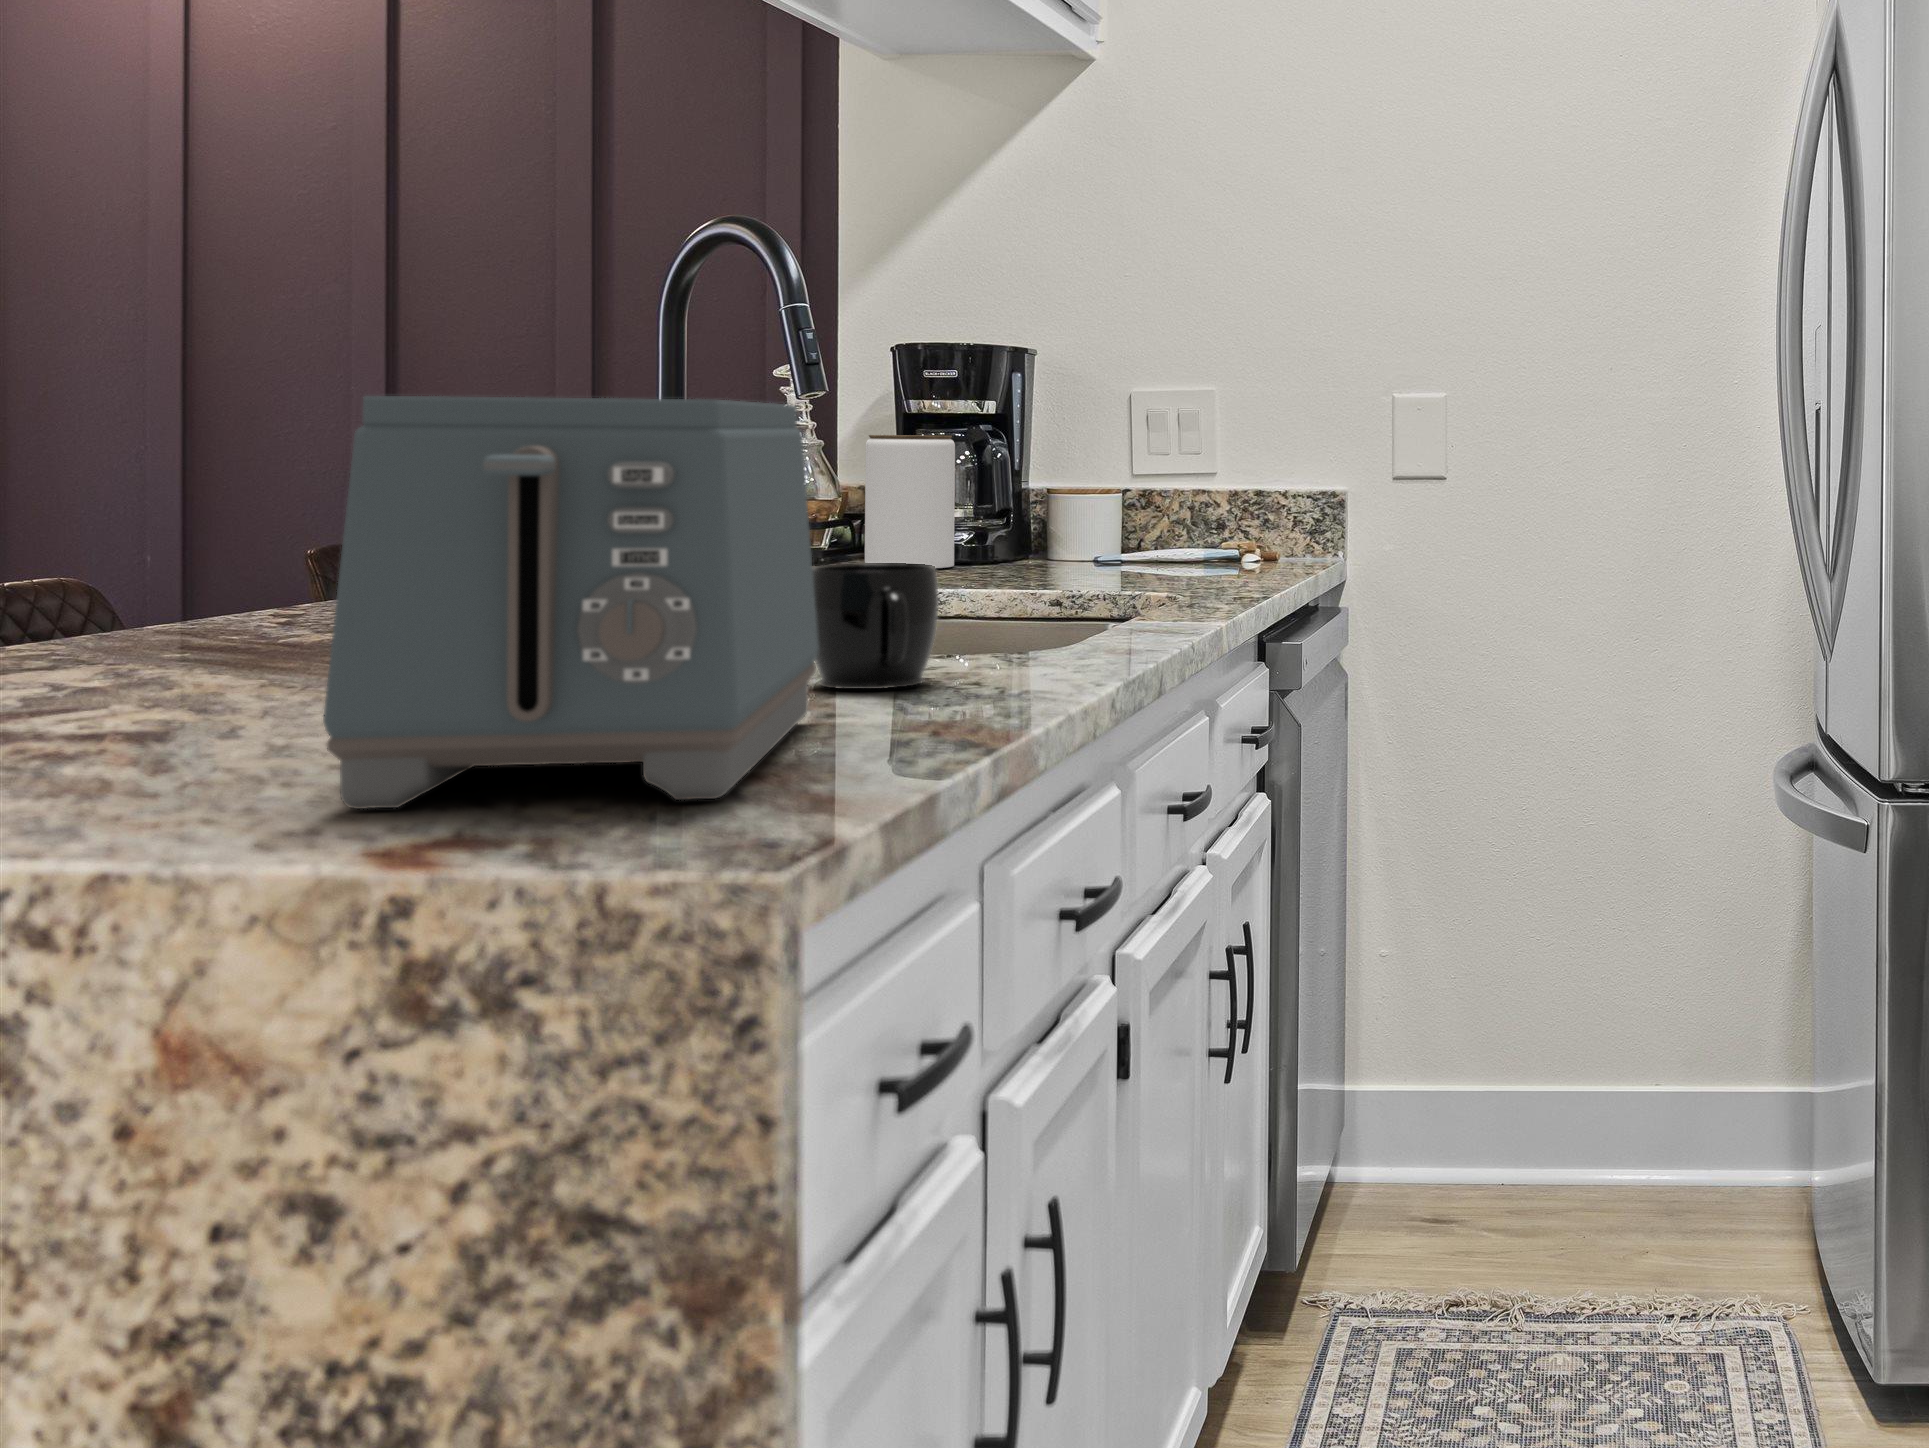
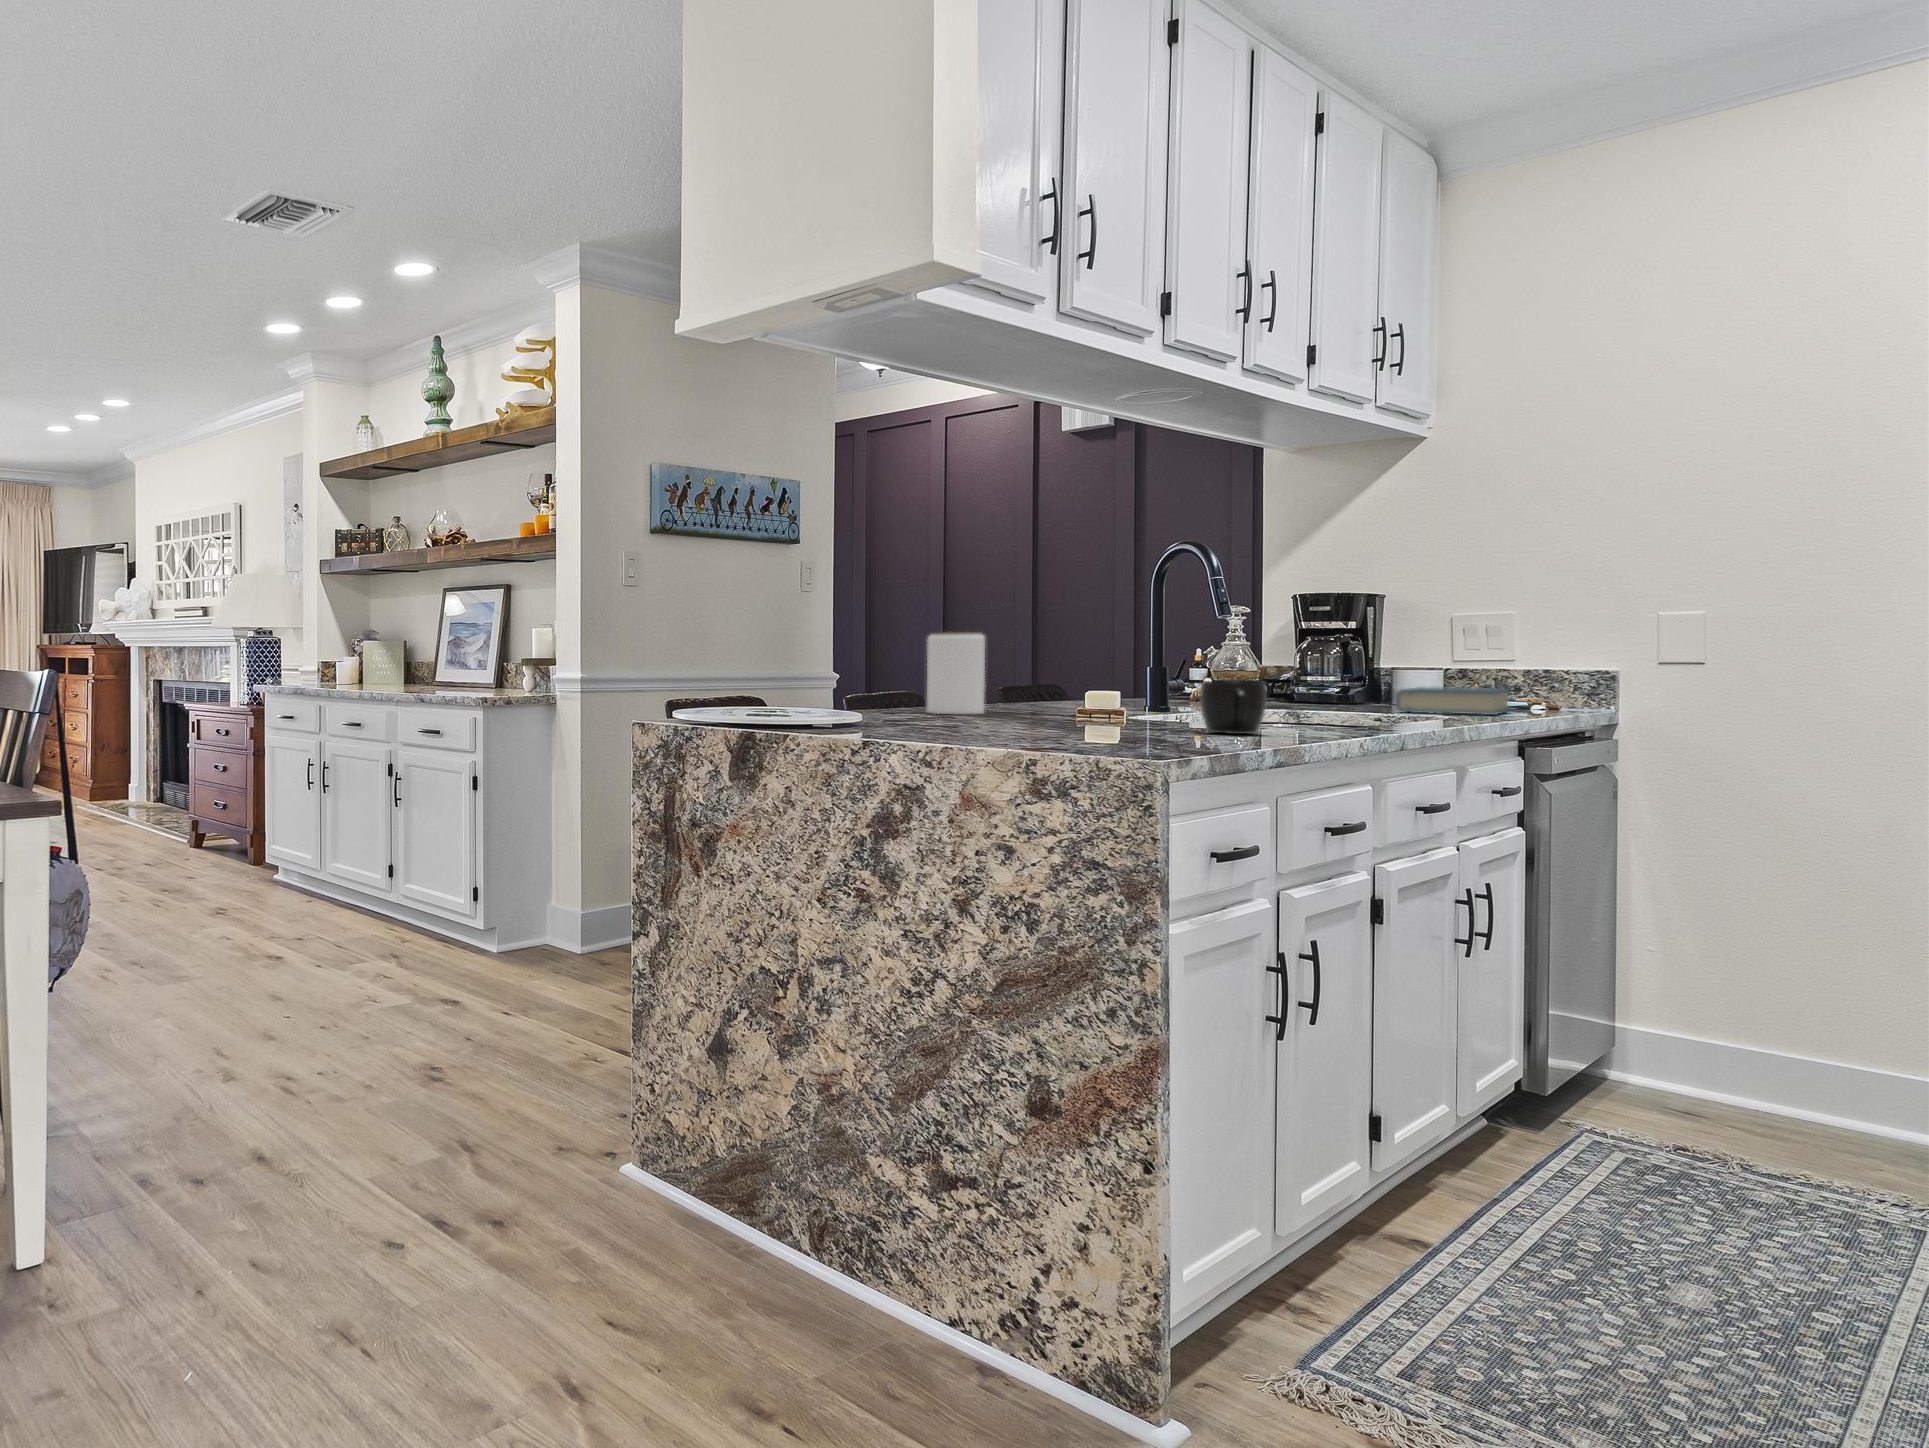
toaster: present [323,396,819,809] -> none [1009,604,1198,746]
jar: present [865,435,955,568] -> present [927,632,985,714]
hardback book: none [1060,522,1196,571] -> present [1395,687,1509,715]

